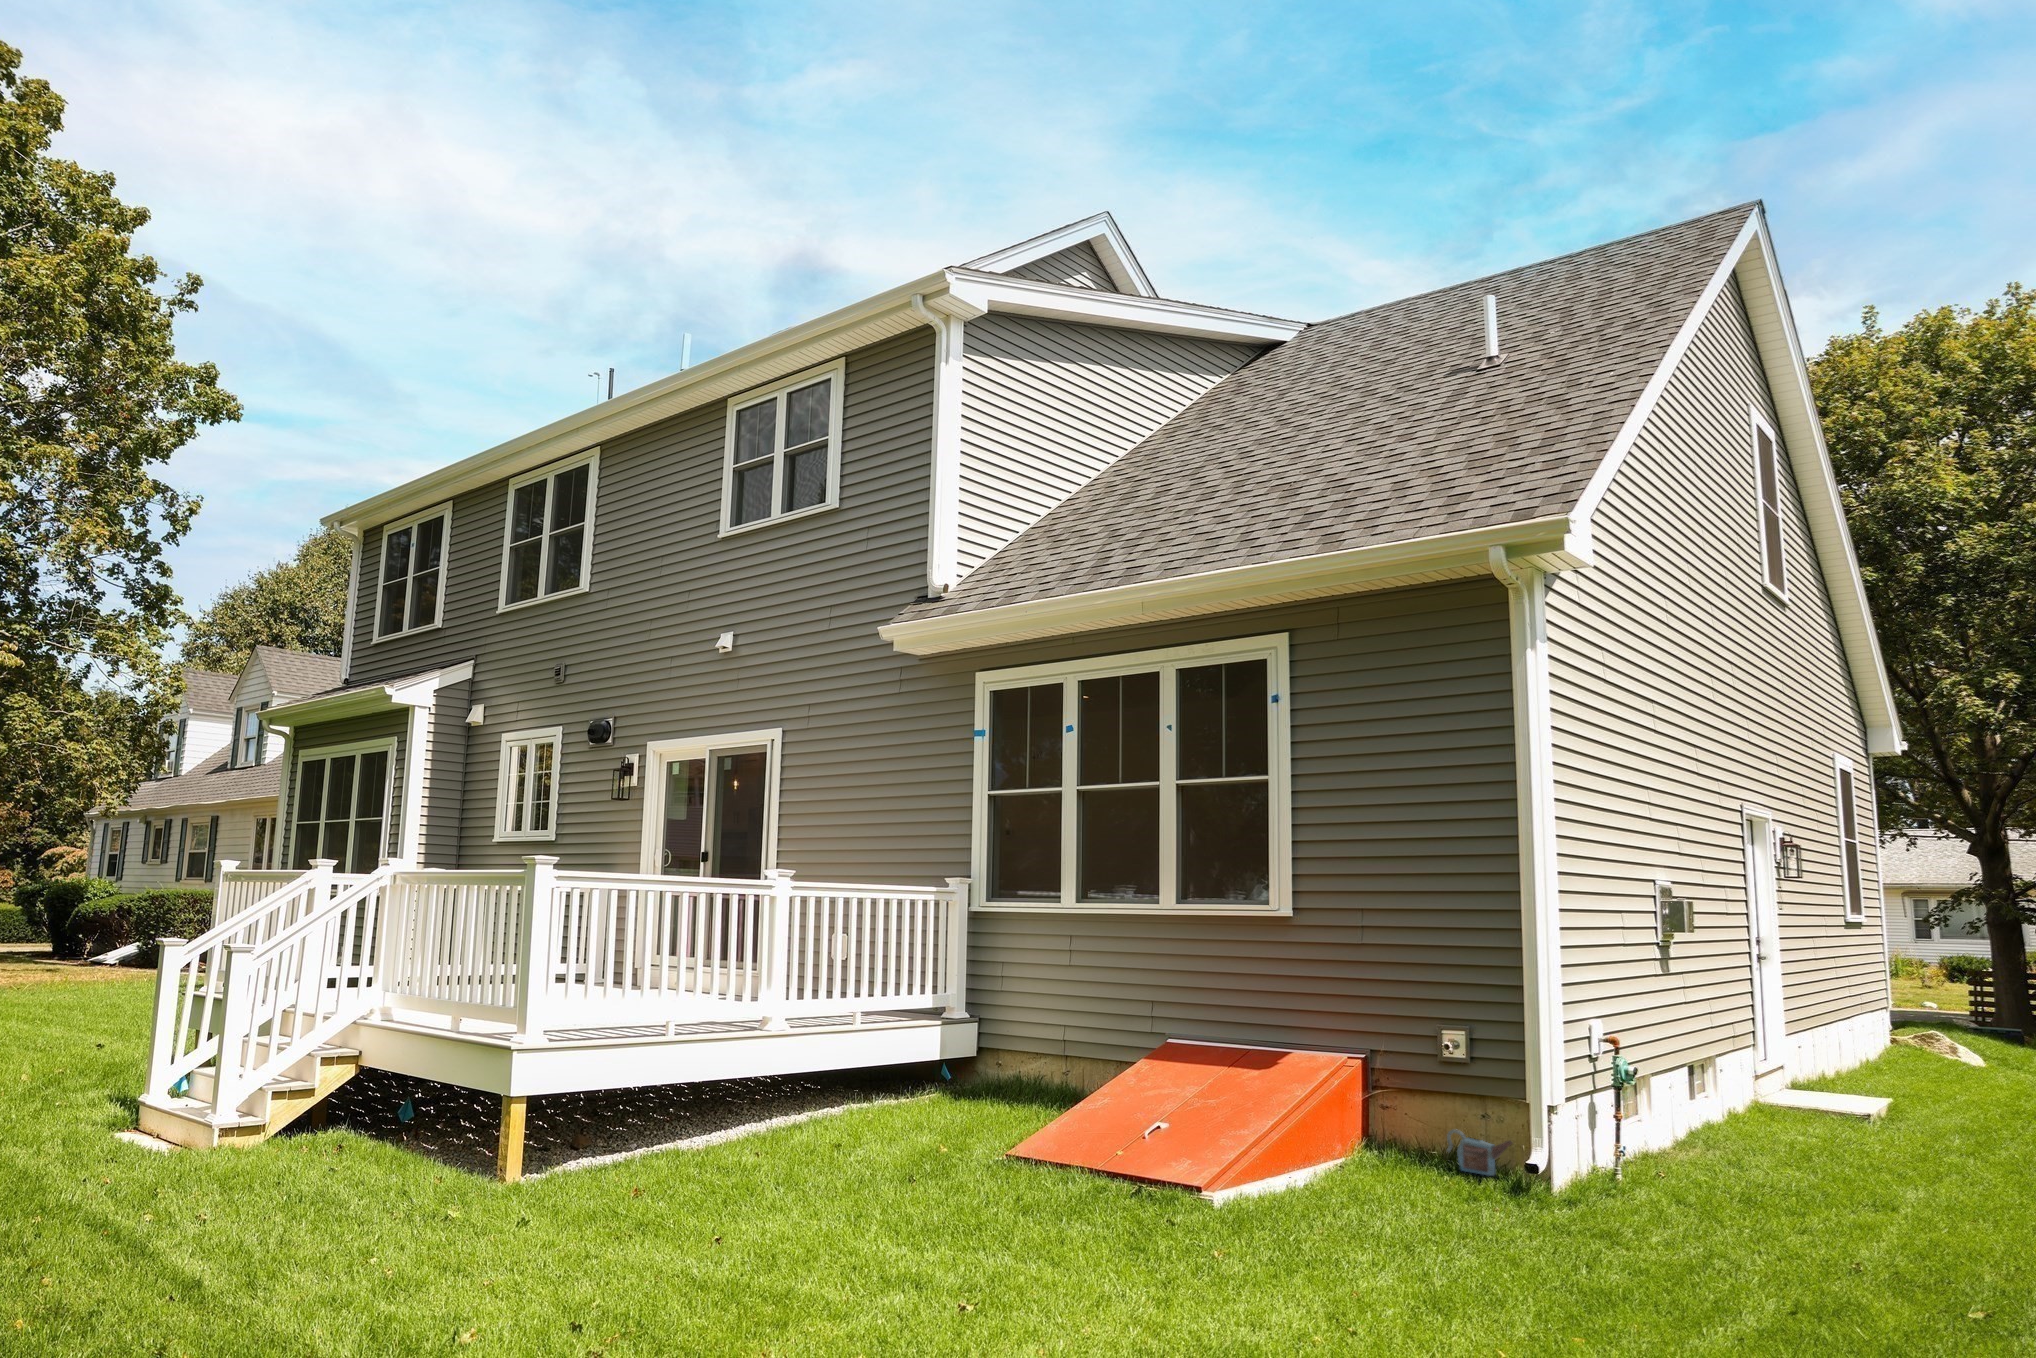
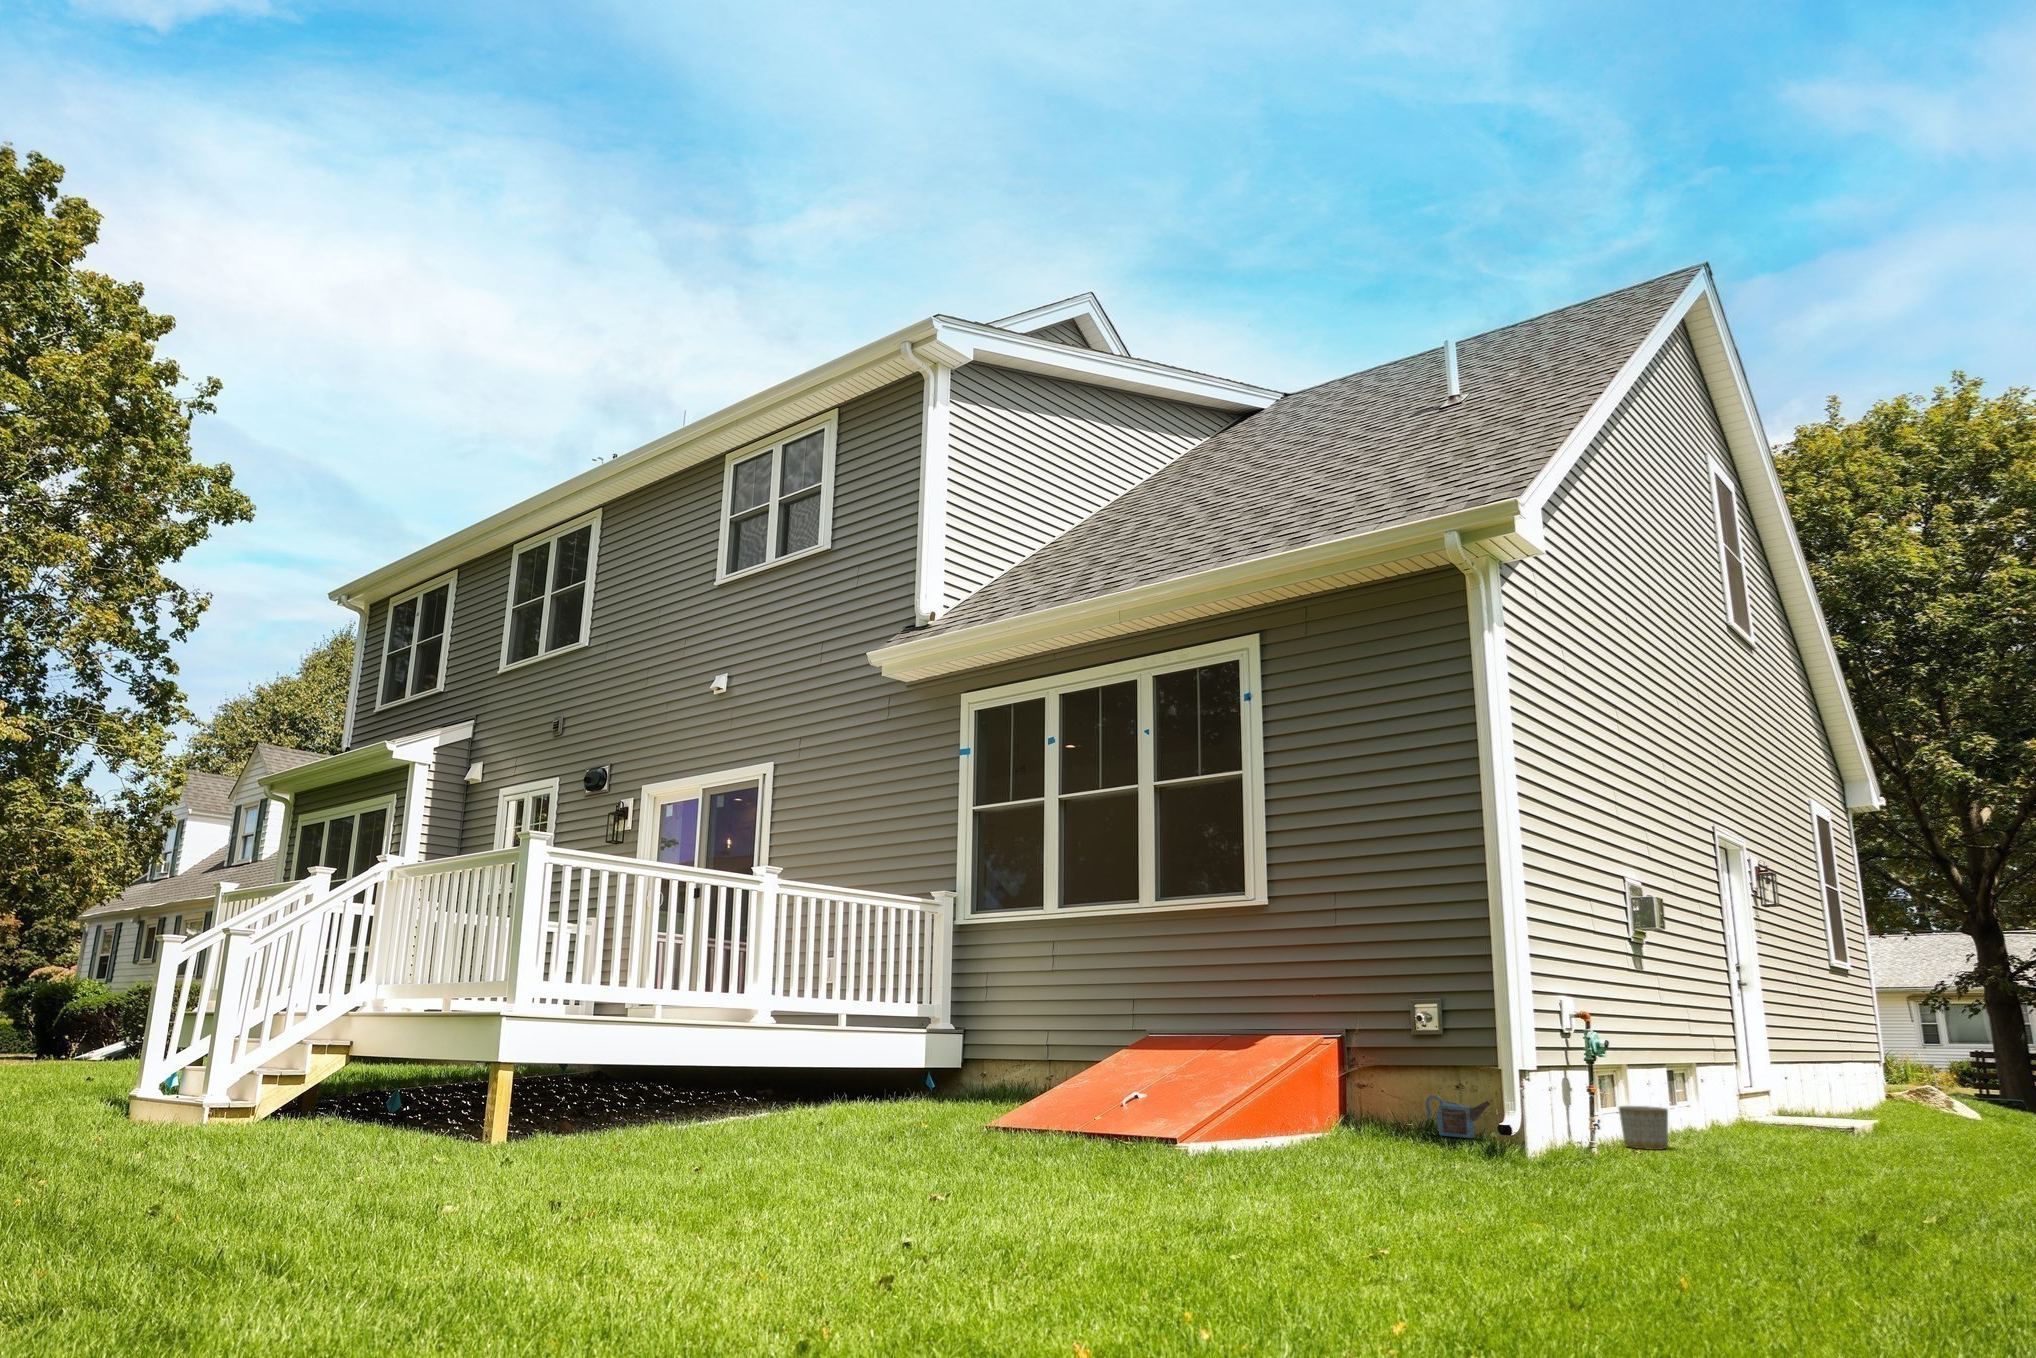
planter: none [1643,1123,1694,1171] -> present [1619,1106,1668,1150]

